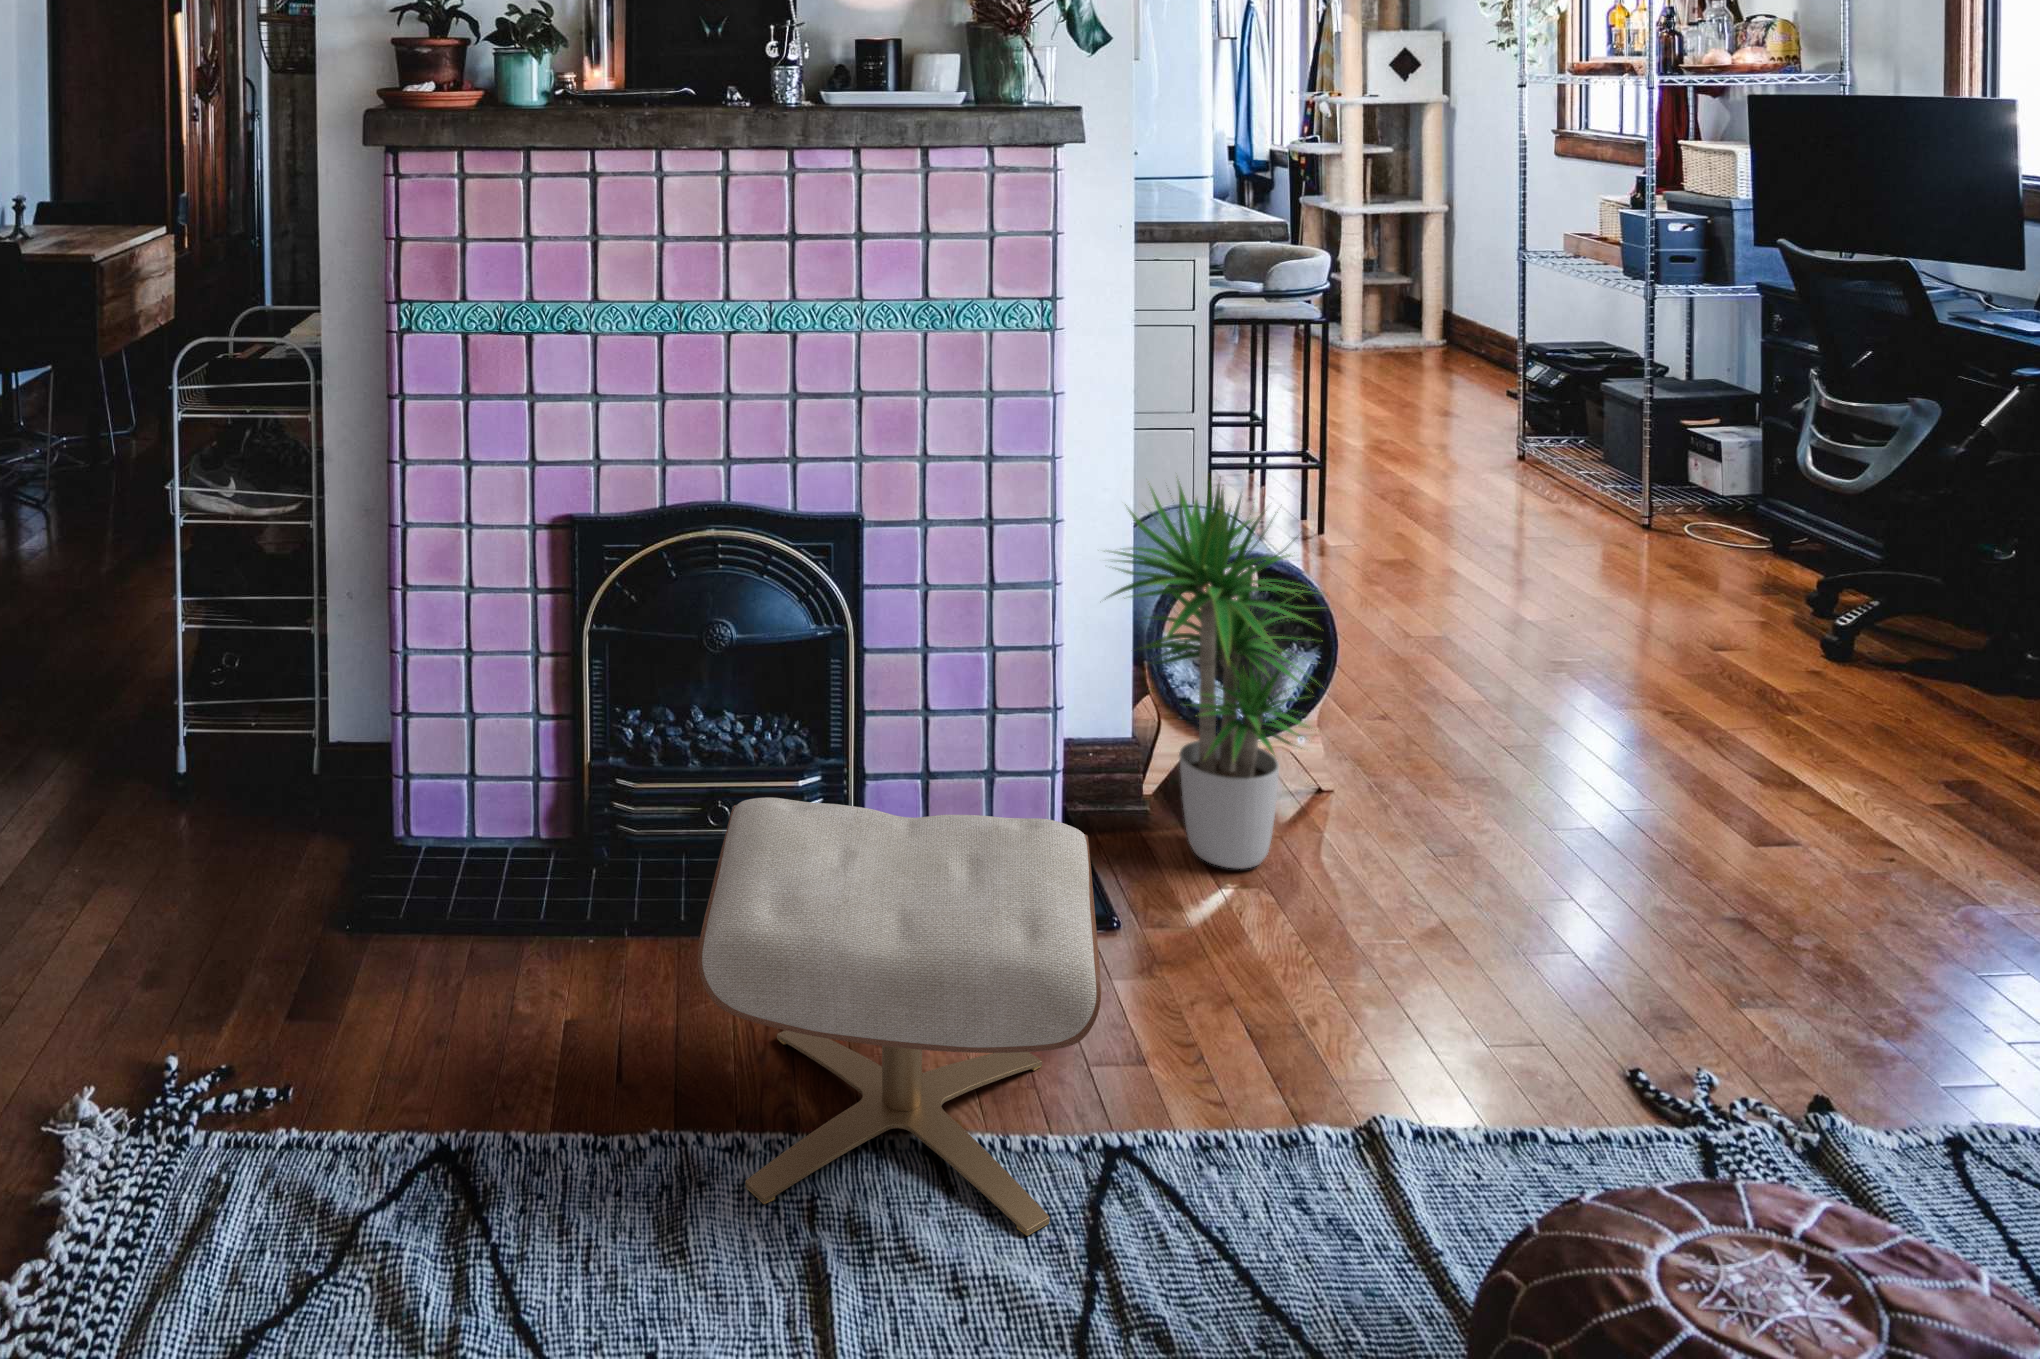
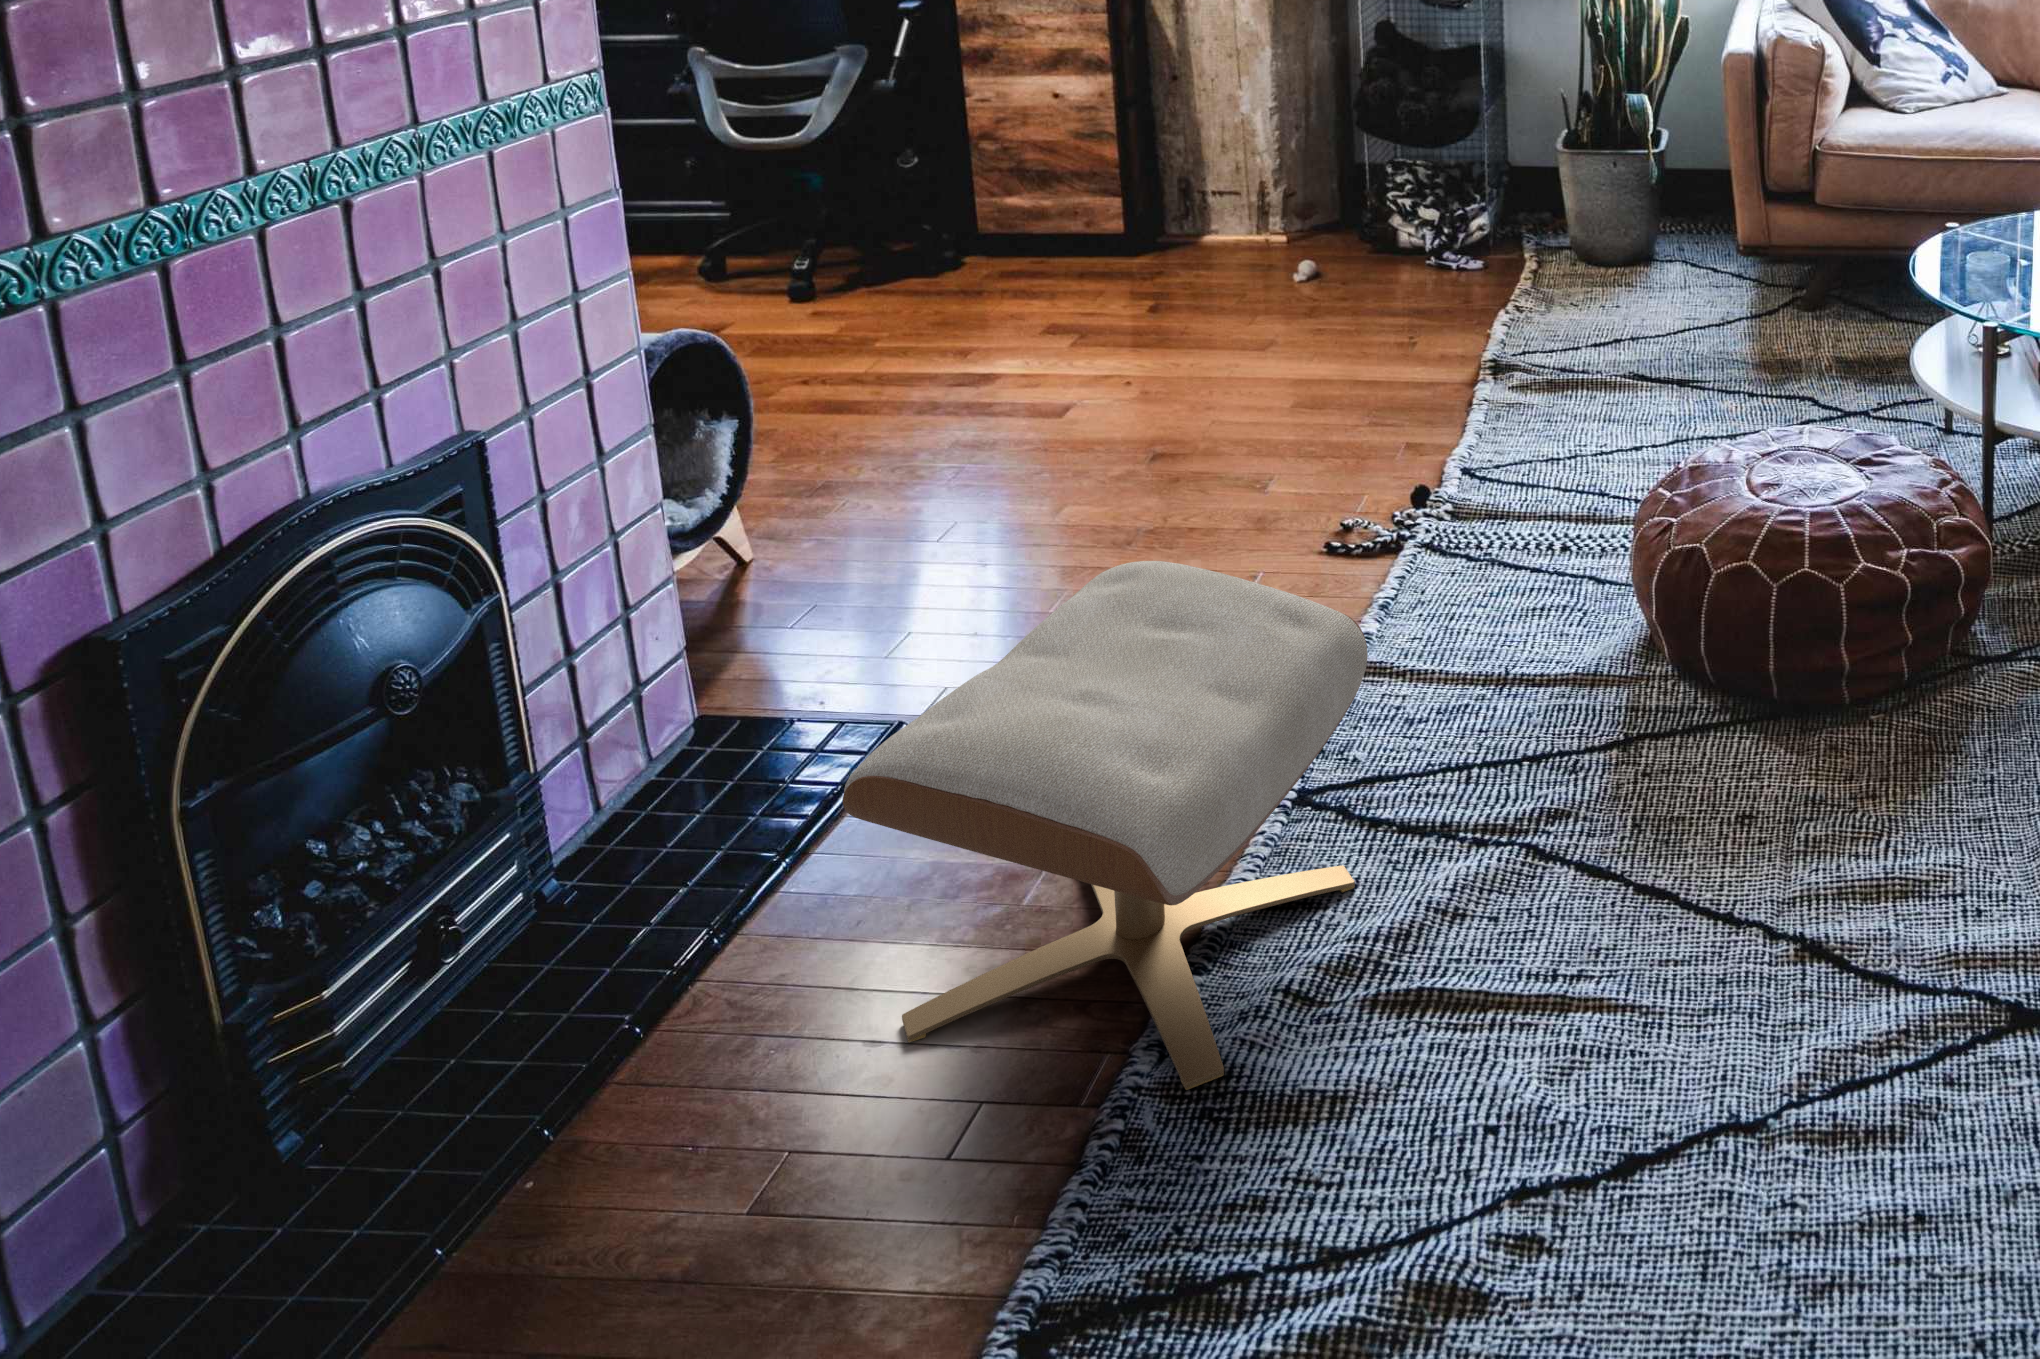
potted plant: present [1105,477,1319,869] -> none [622,221,947,661]

